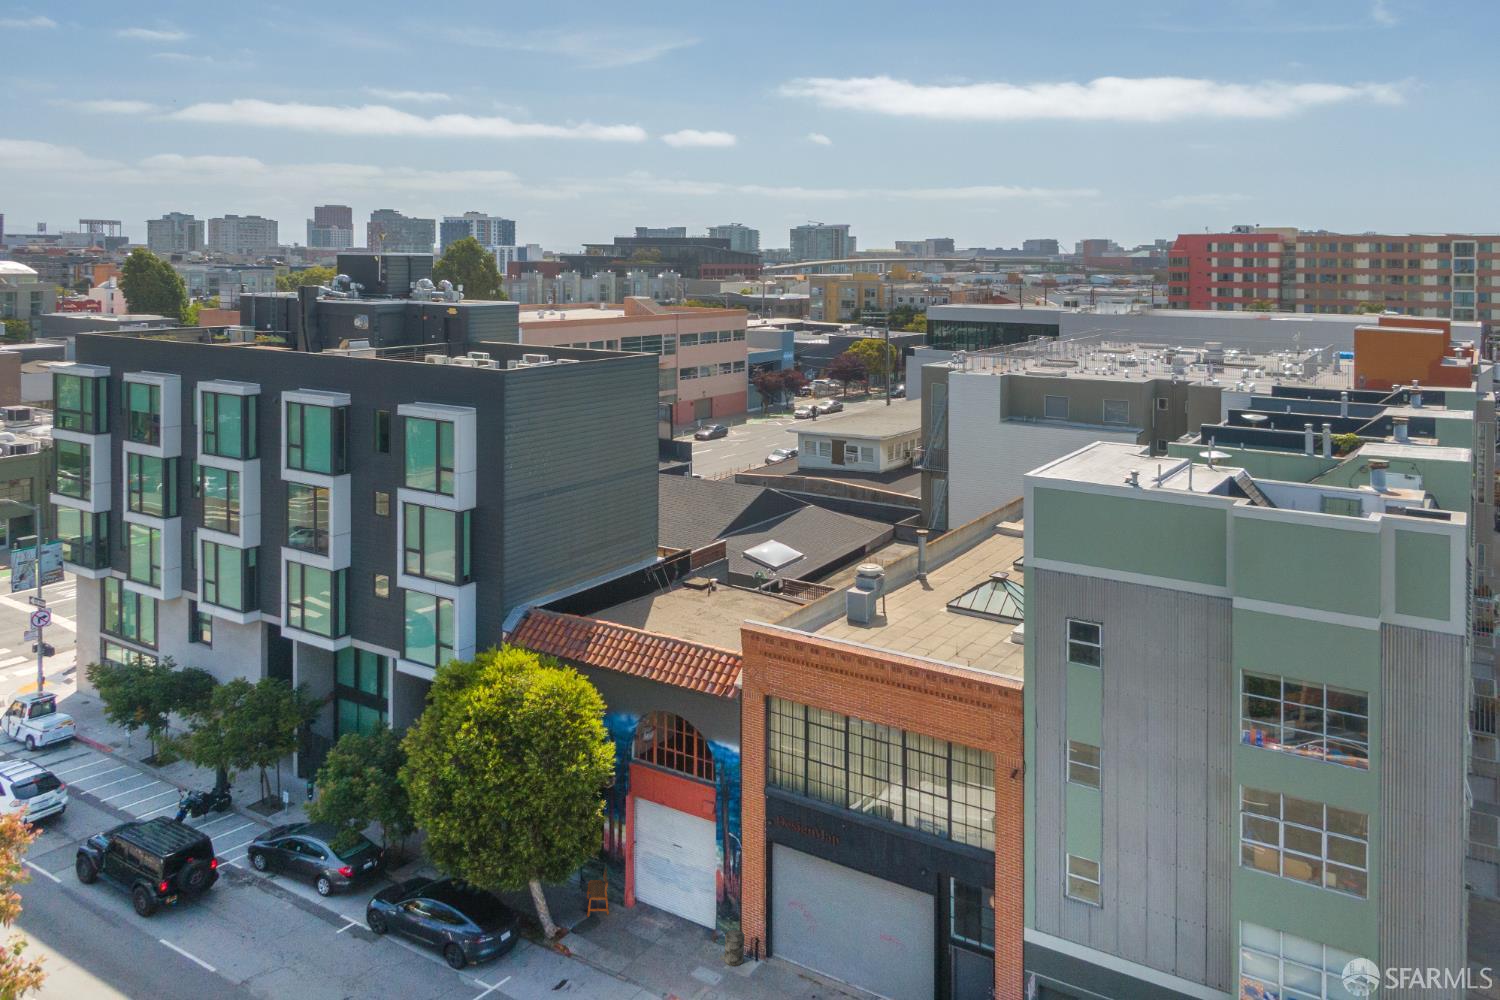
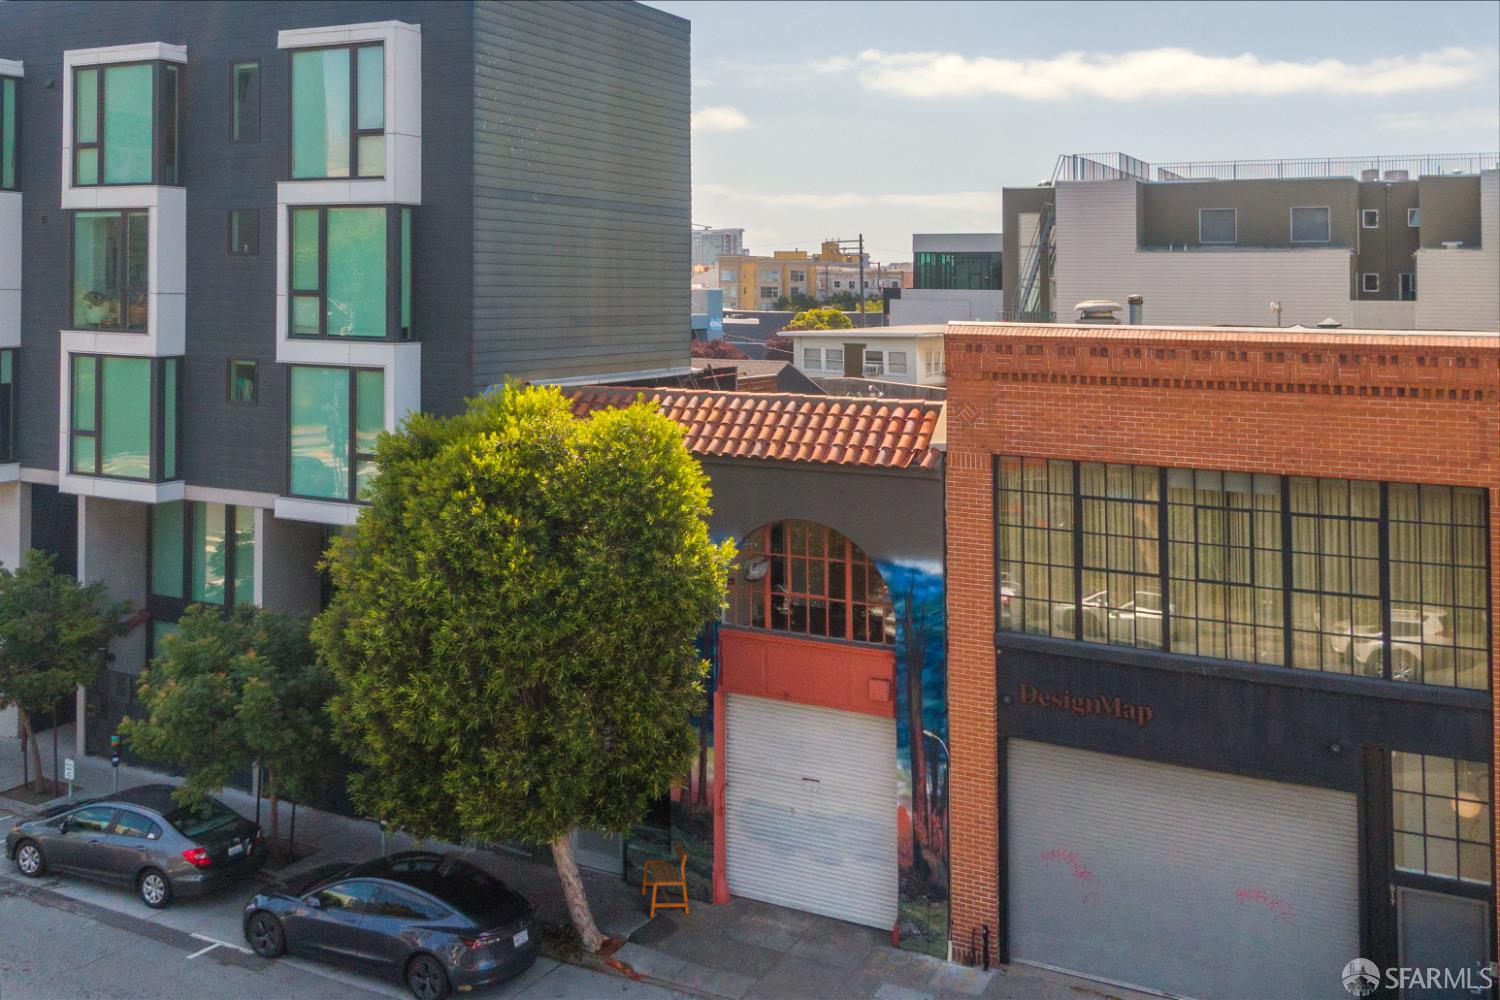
trash can: present [724,930,745,966] -> none [927,913,965,977]

